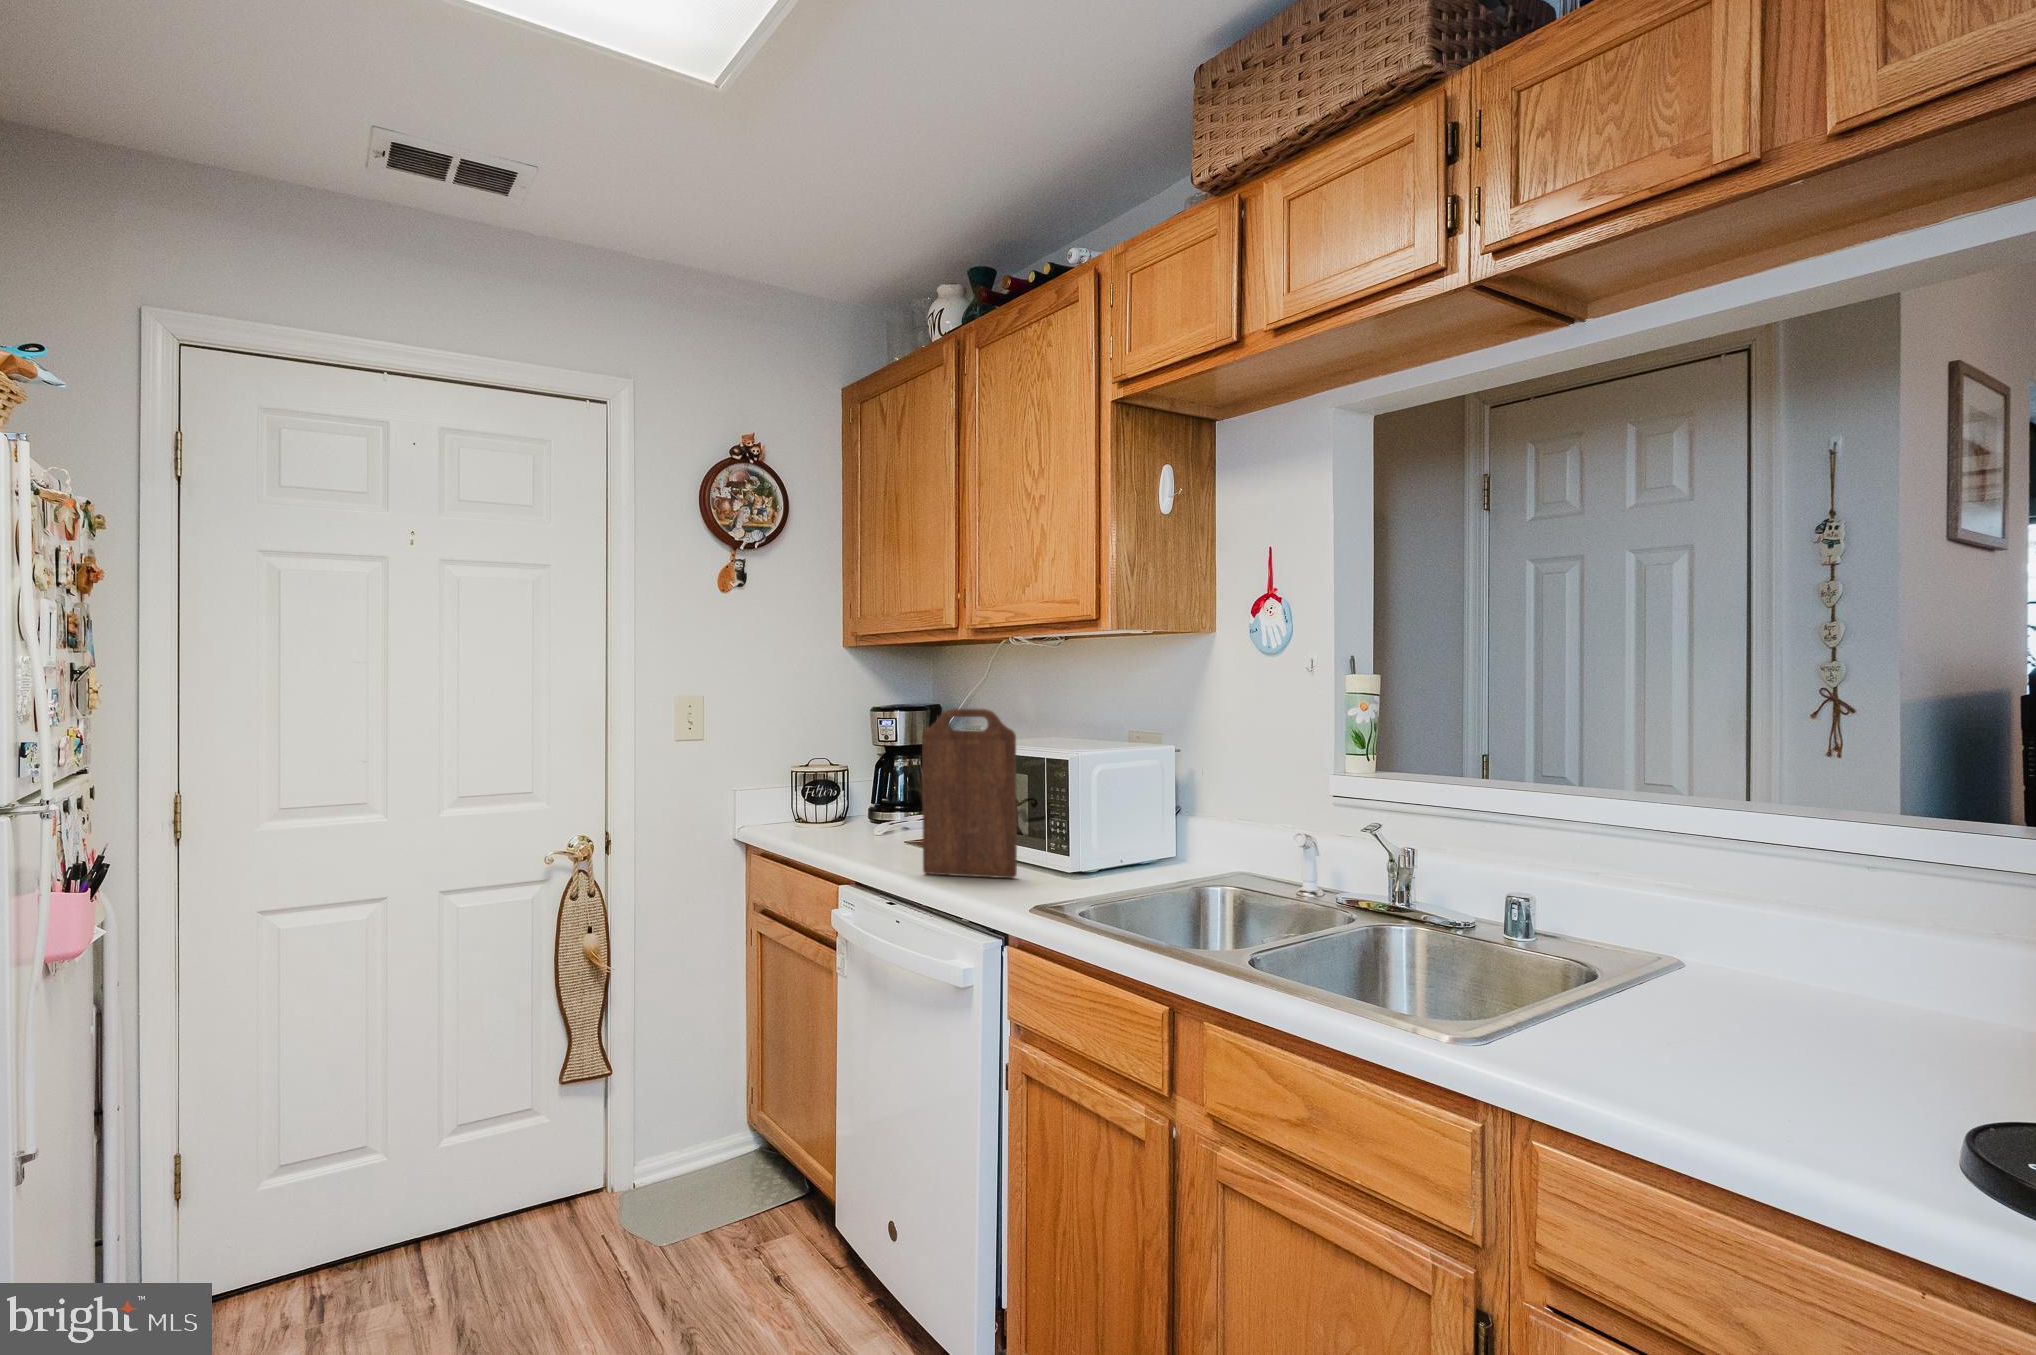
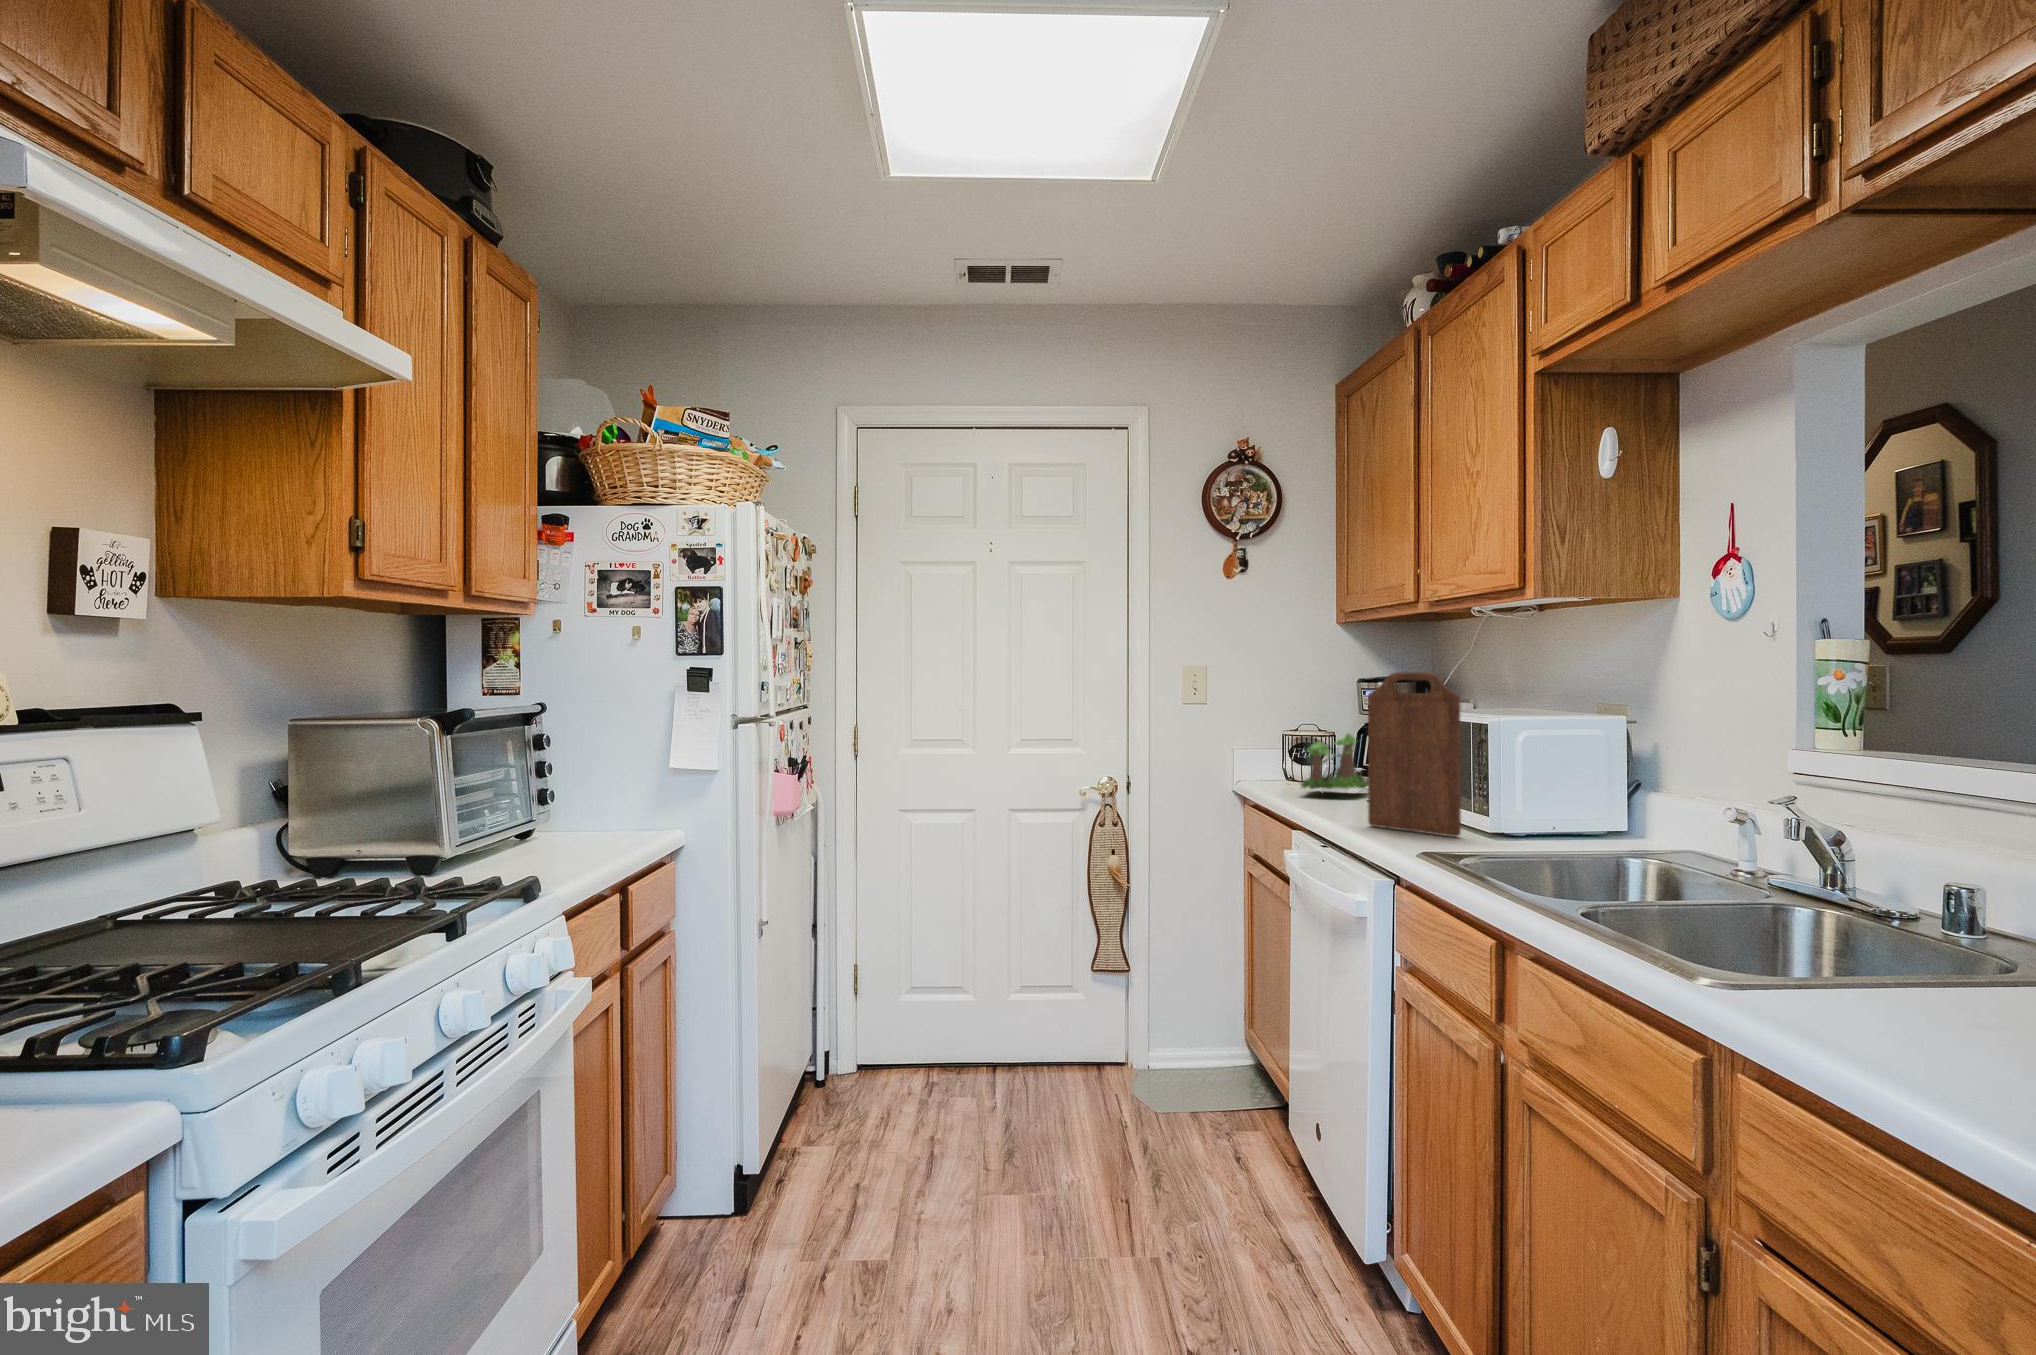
plant: none [822,741,896,838] -> present [1301,733,1368,789]

